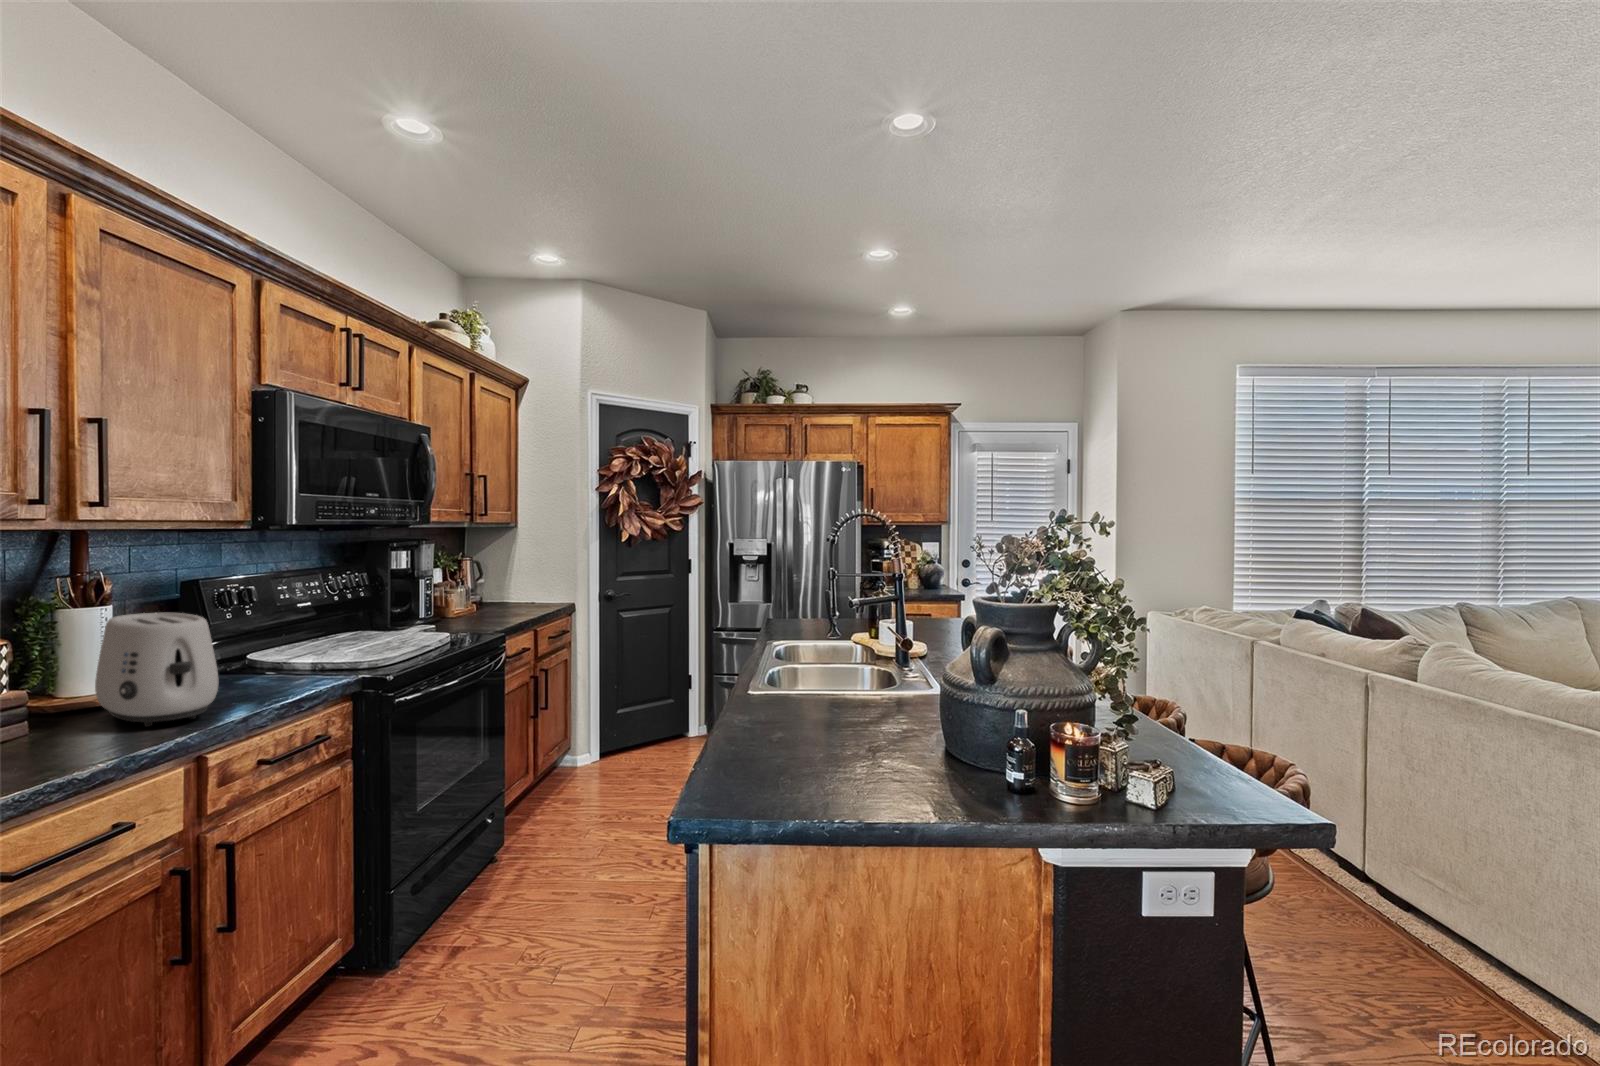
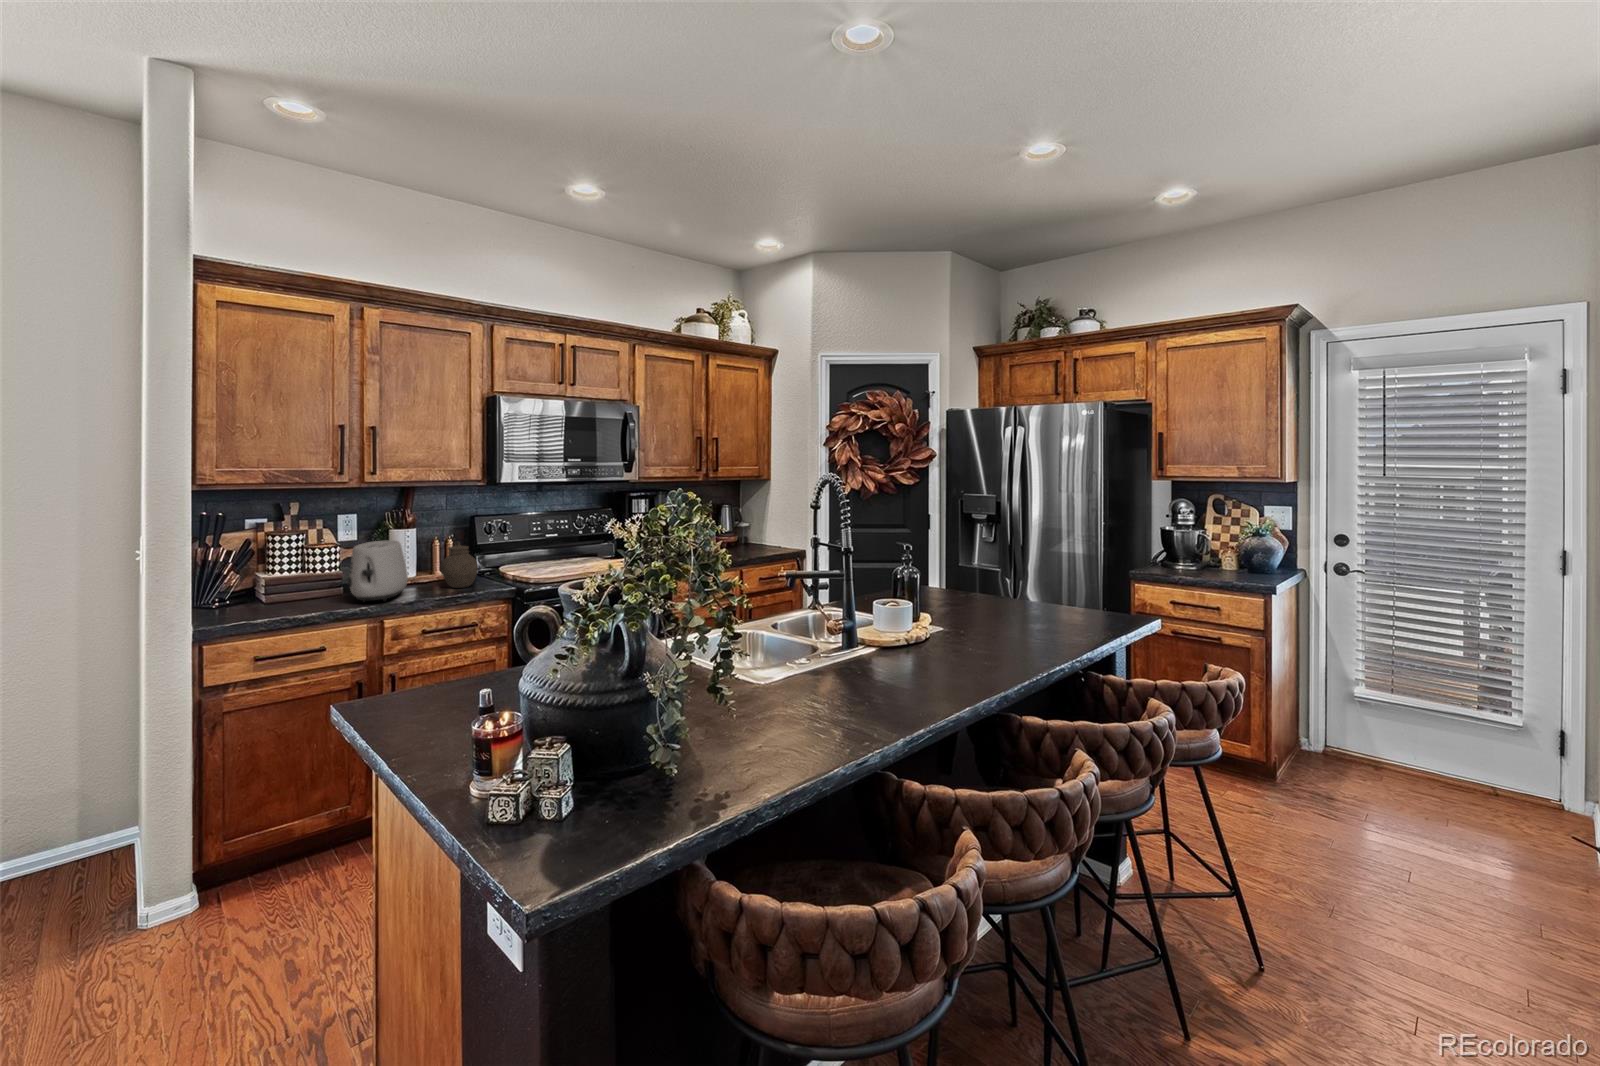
jar: none [228,610,296,687] -> present [441,542,478,588]

